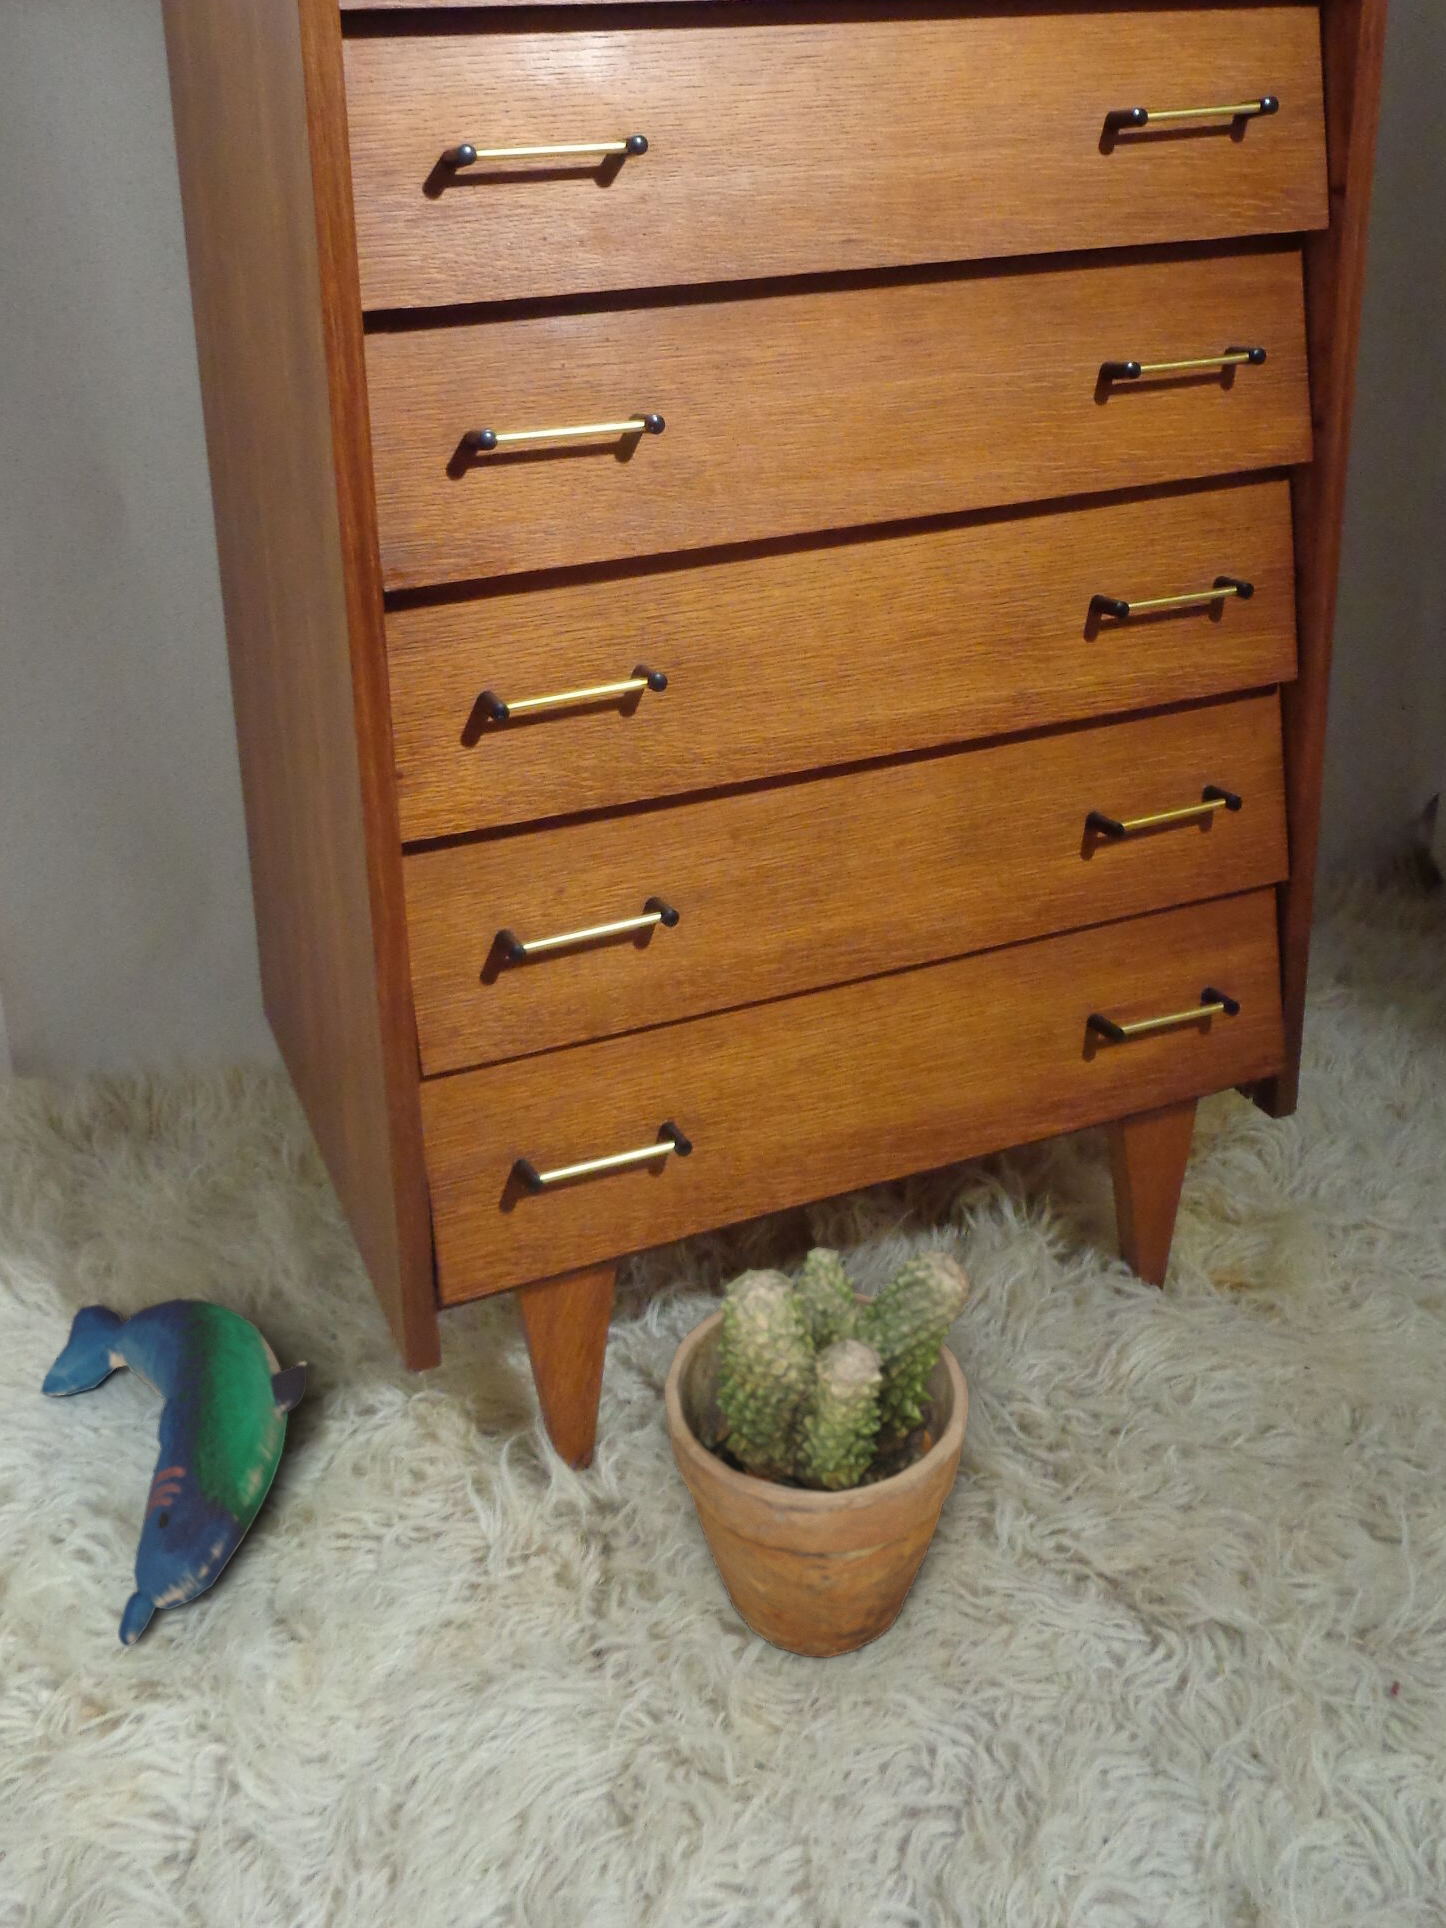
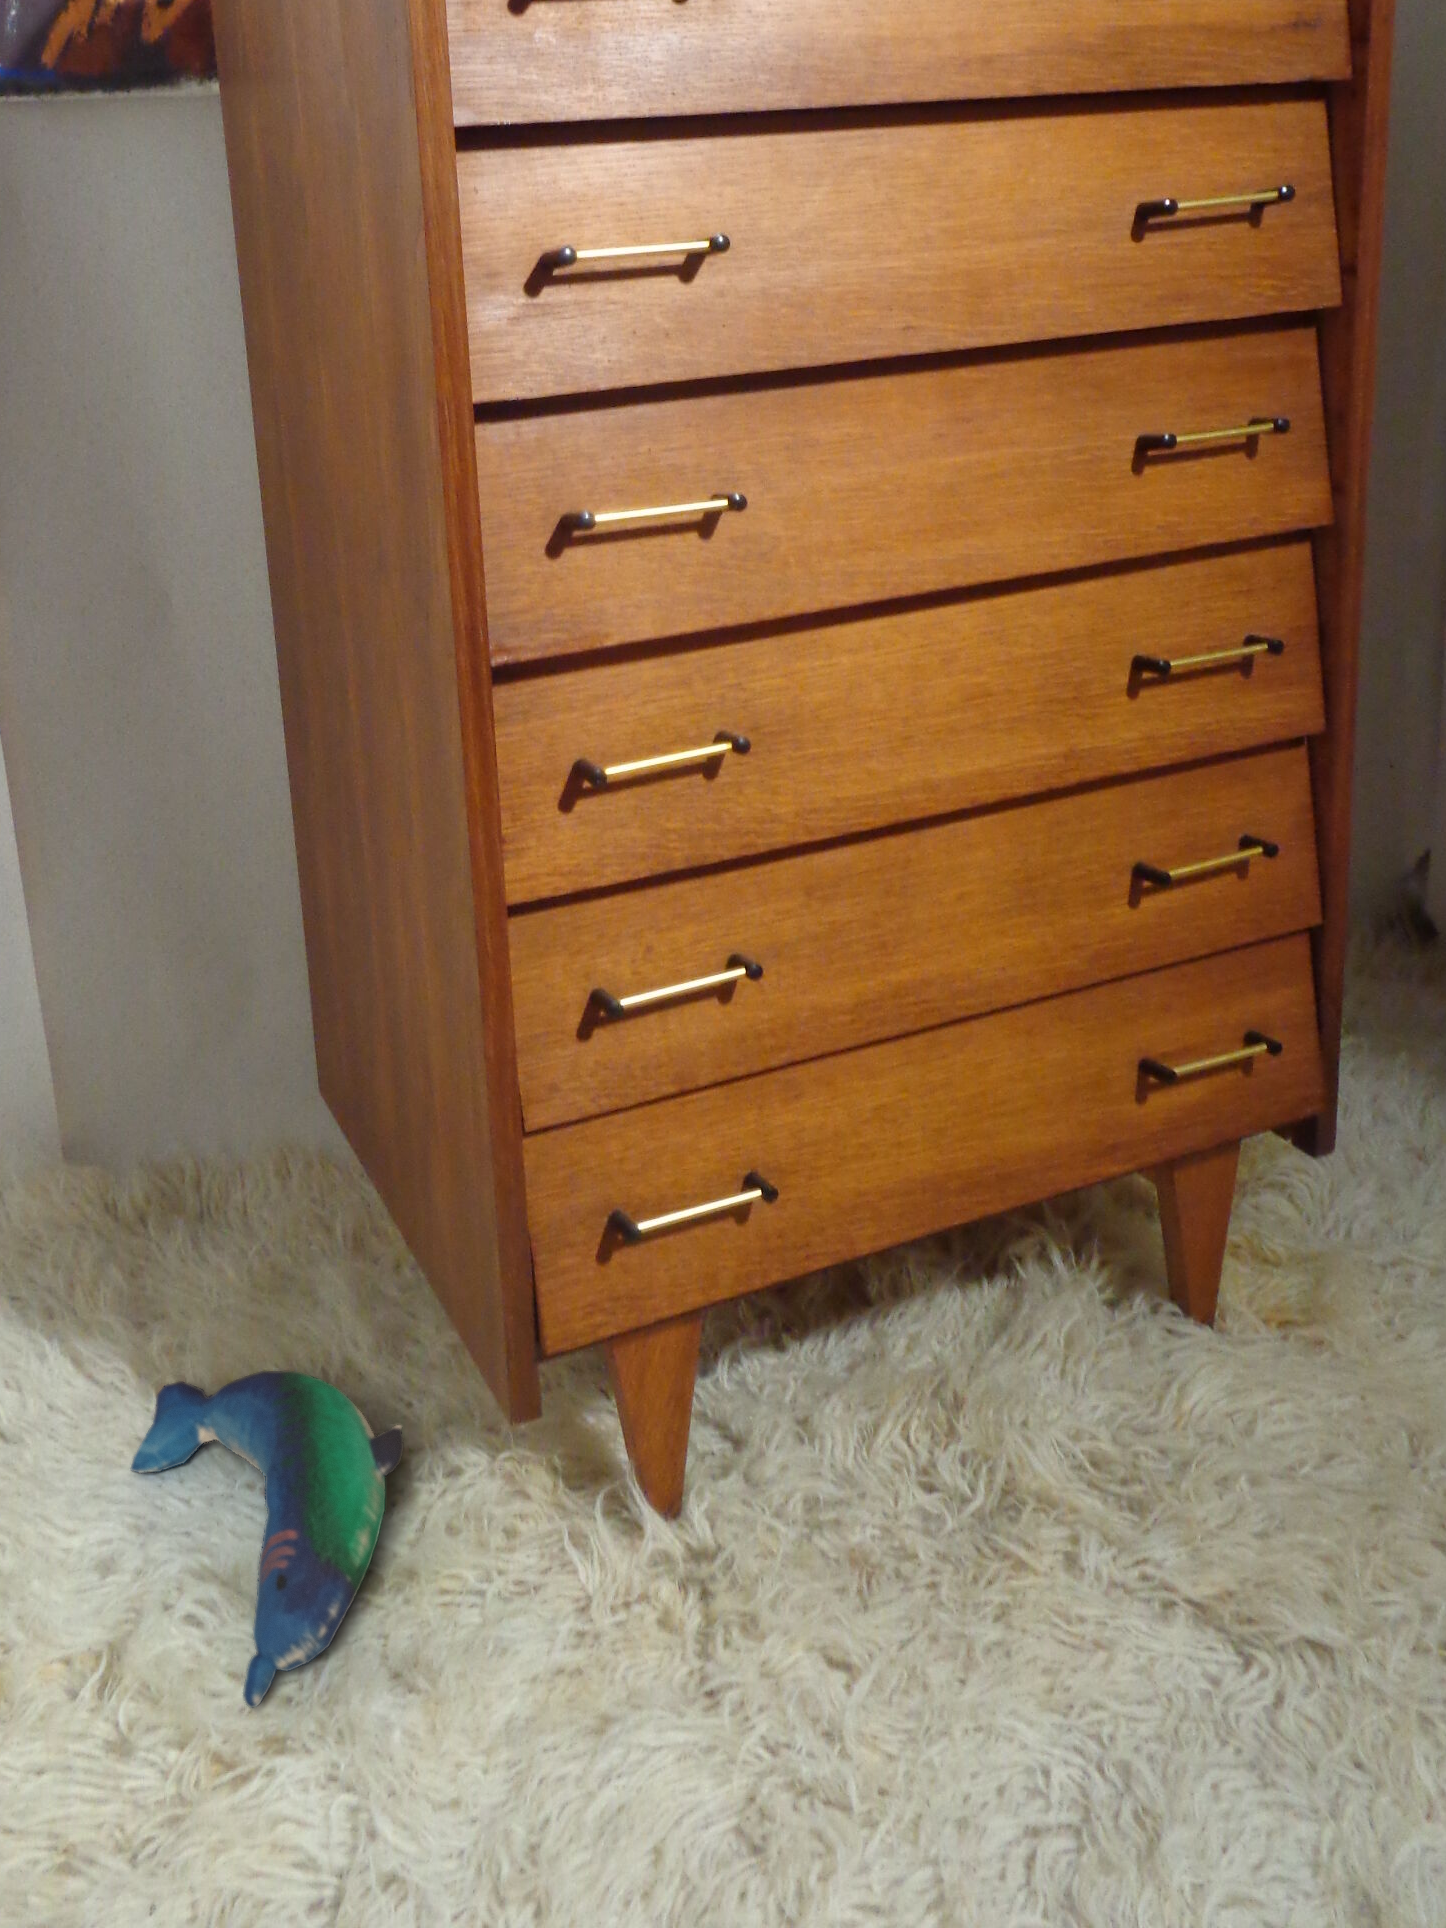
potted plant: present [665,1247,971,1658] -> none [766,1282,1063,1689]

